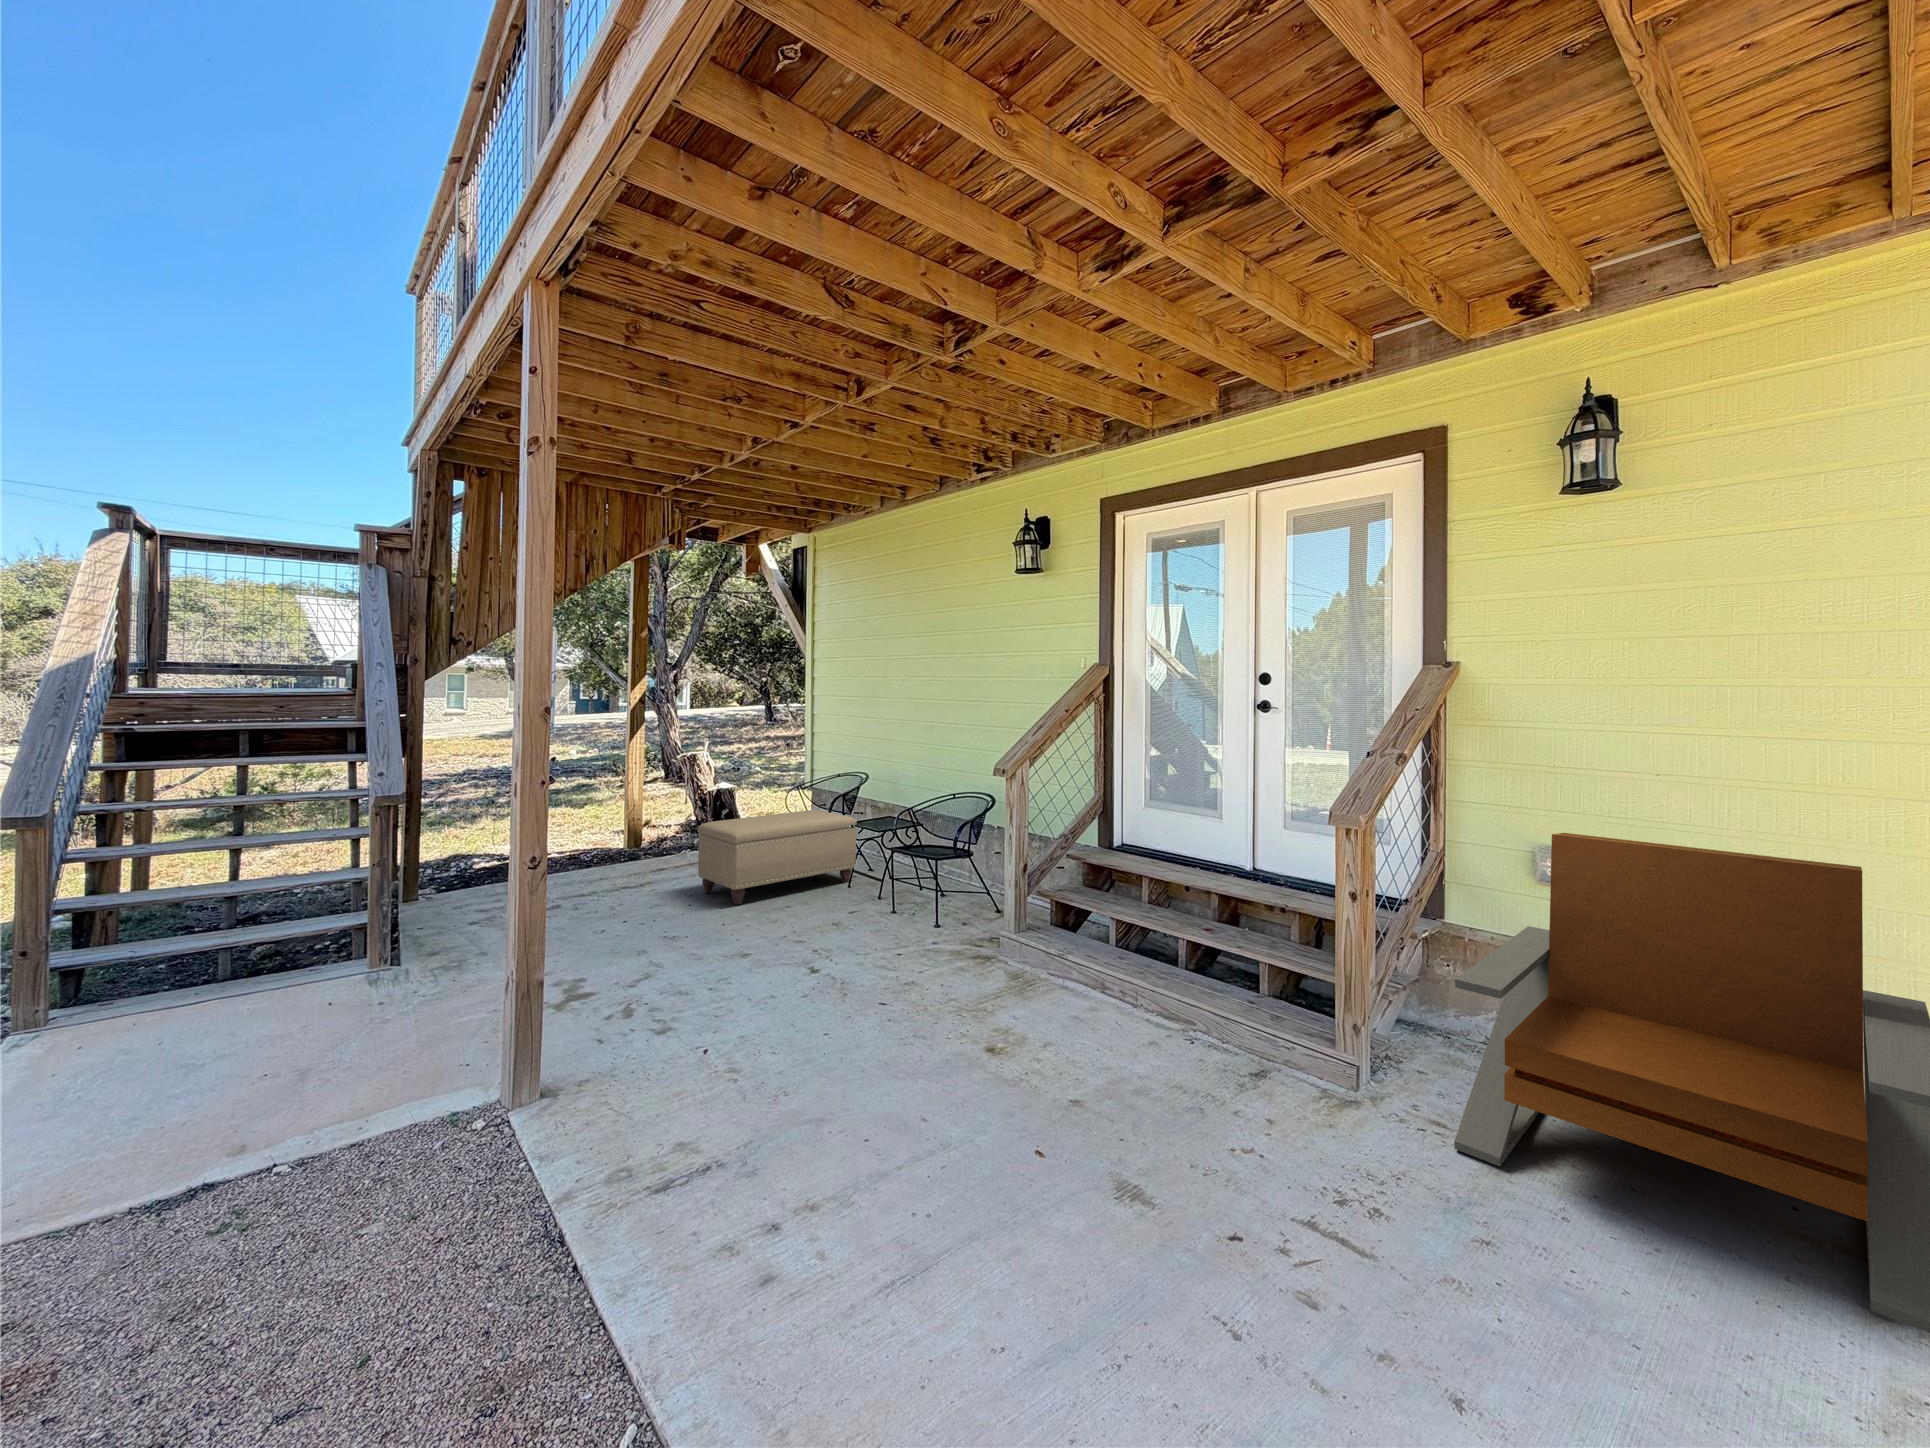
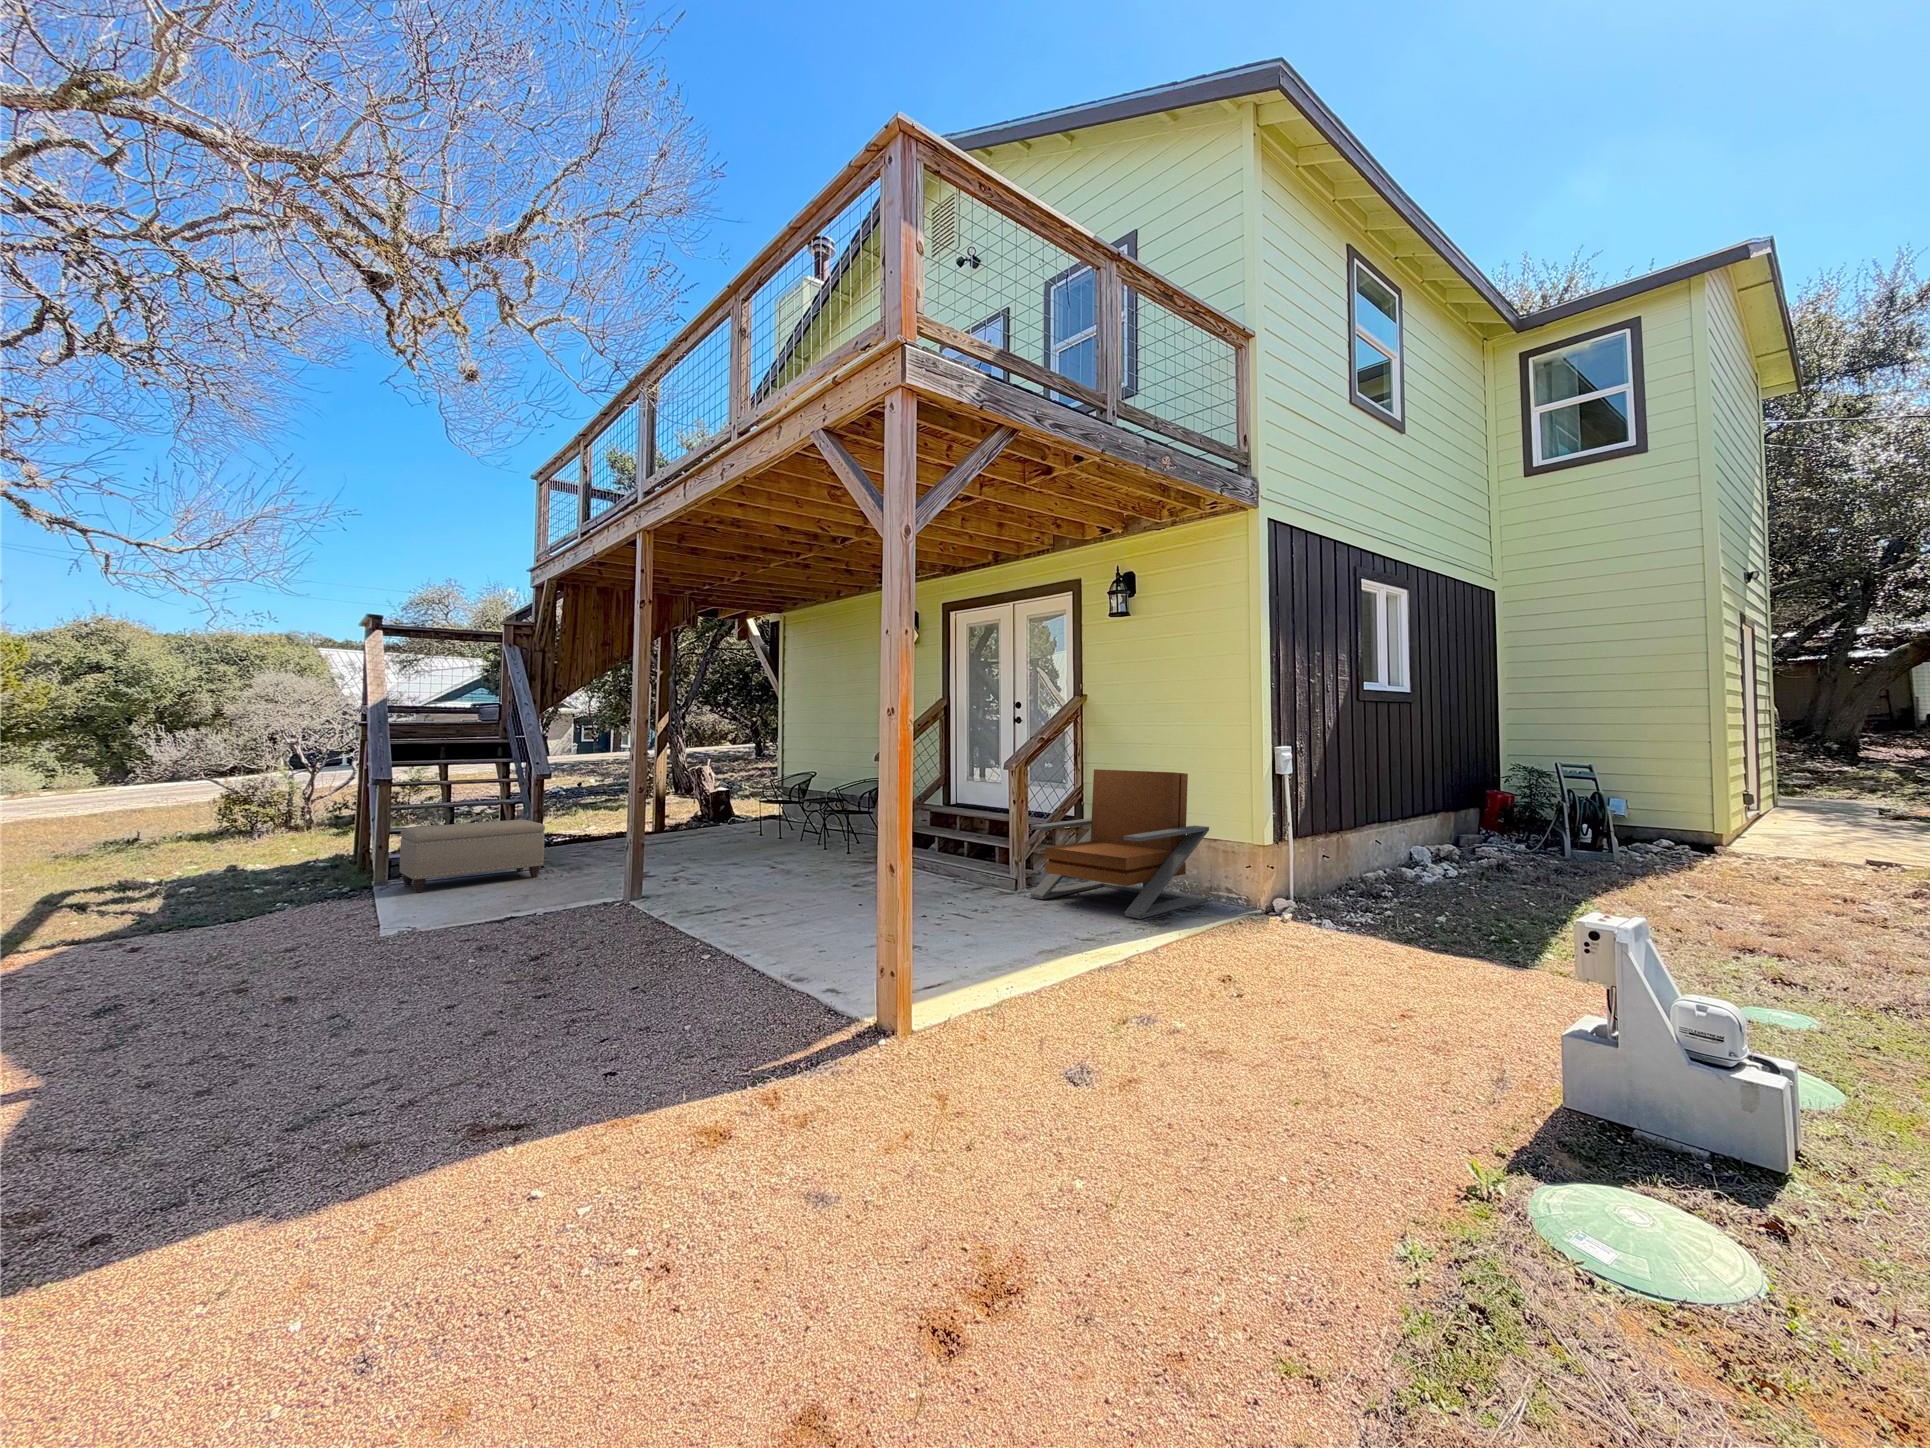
ottoman: present [698,810,857,905] -> present [399,820,545,892]

